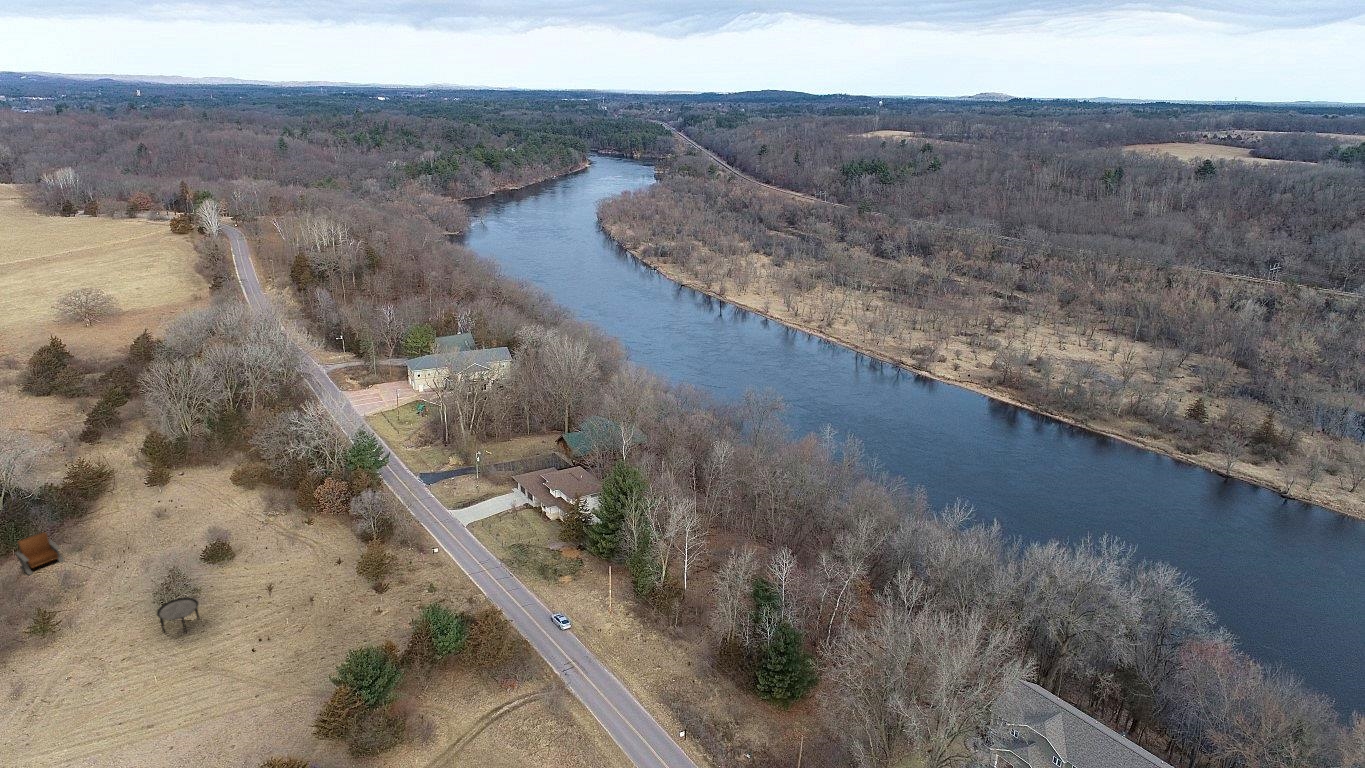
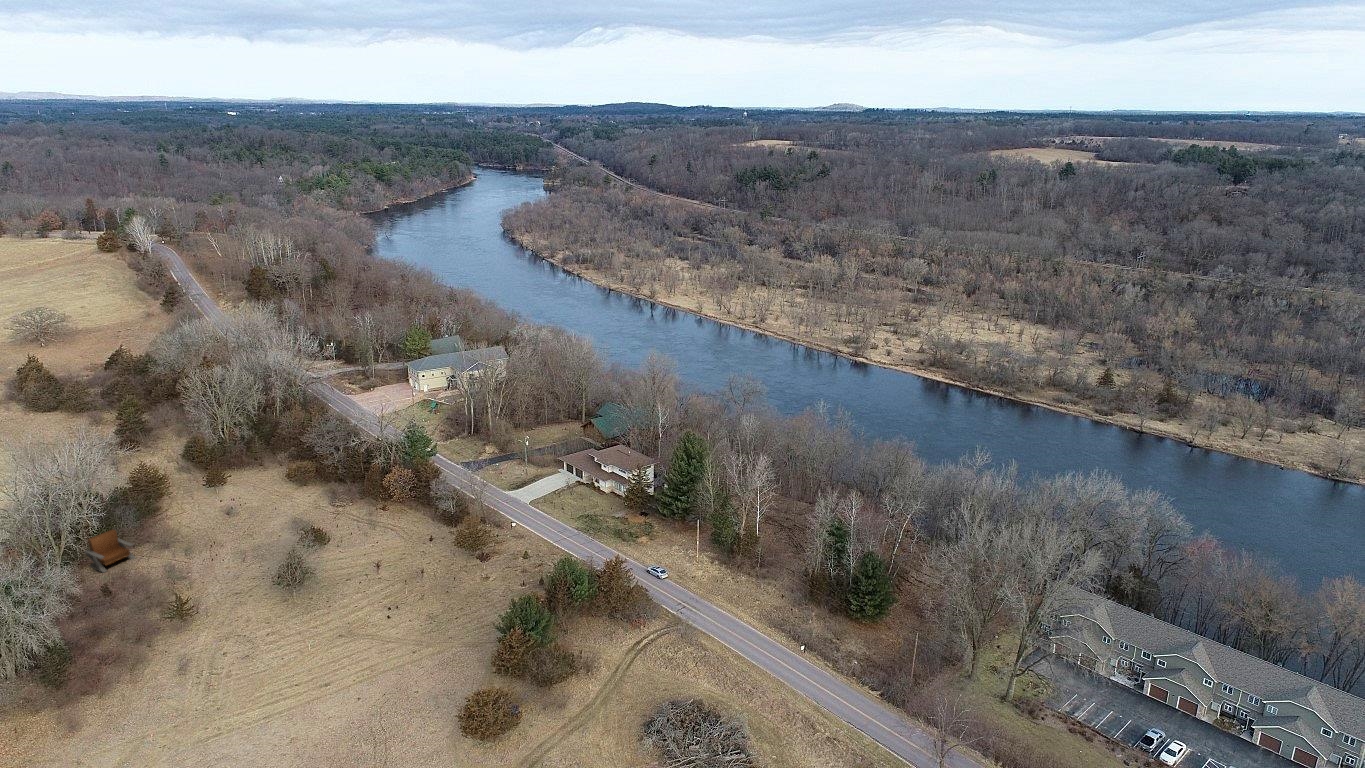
round table: present [157,597,199,633] -> none [271,576,311,611]

